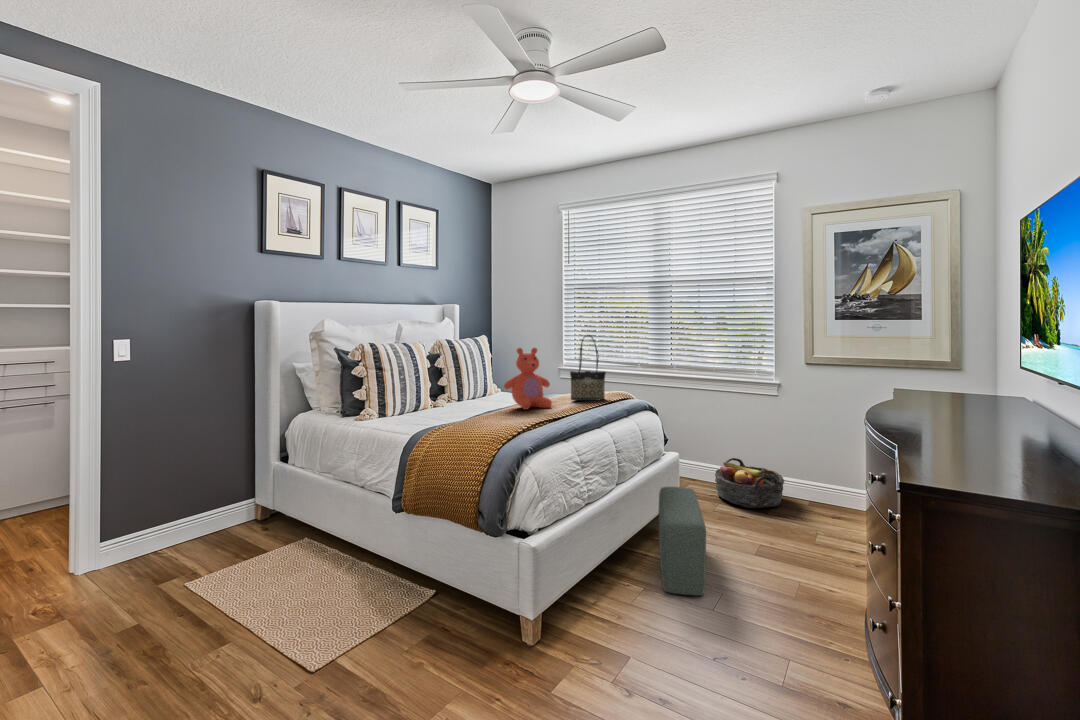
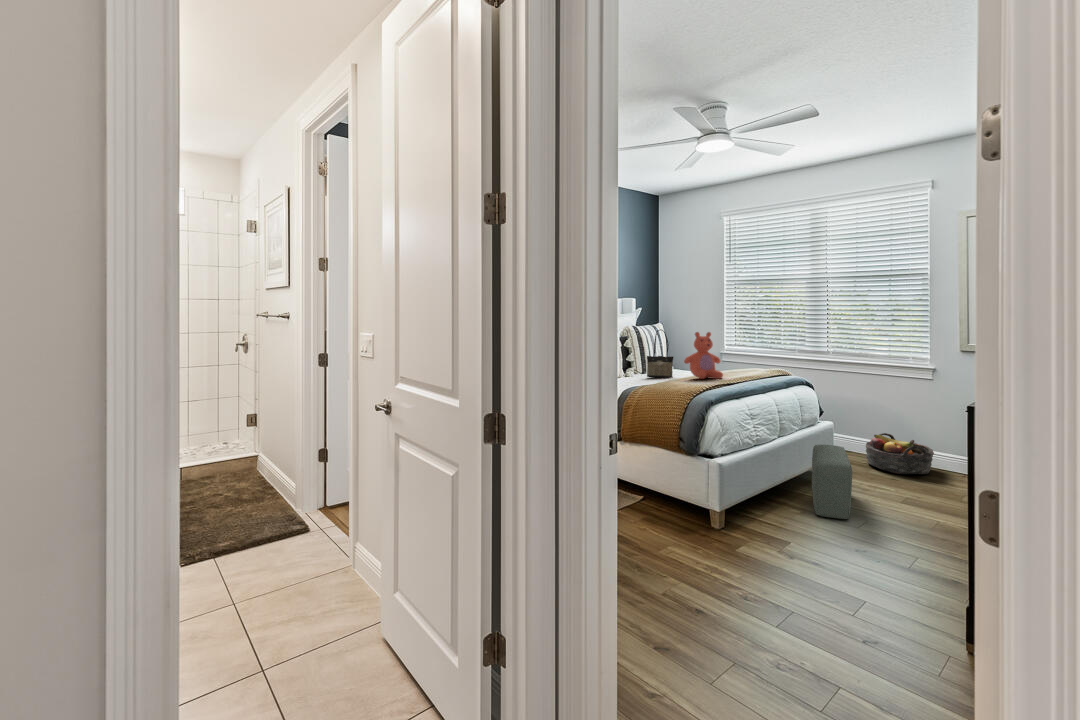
tote bag: present [570,336,606,401] -> present [647,330,673,378]

